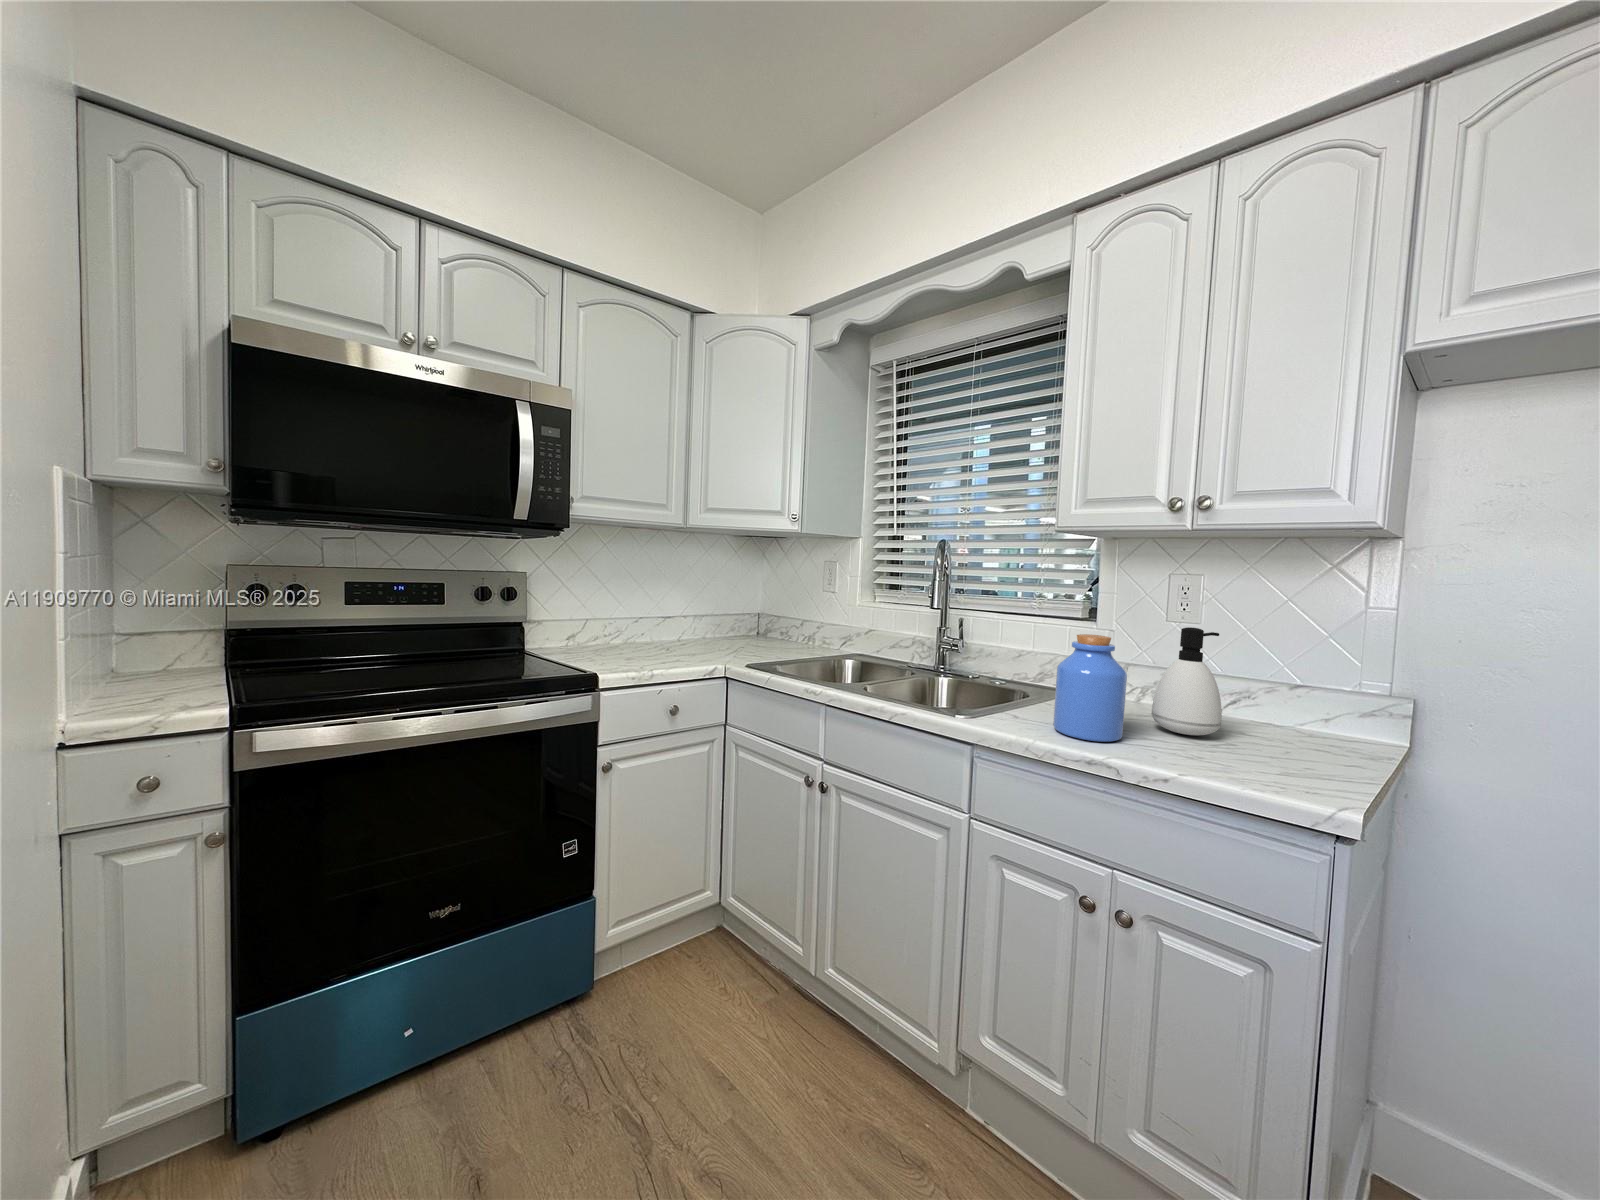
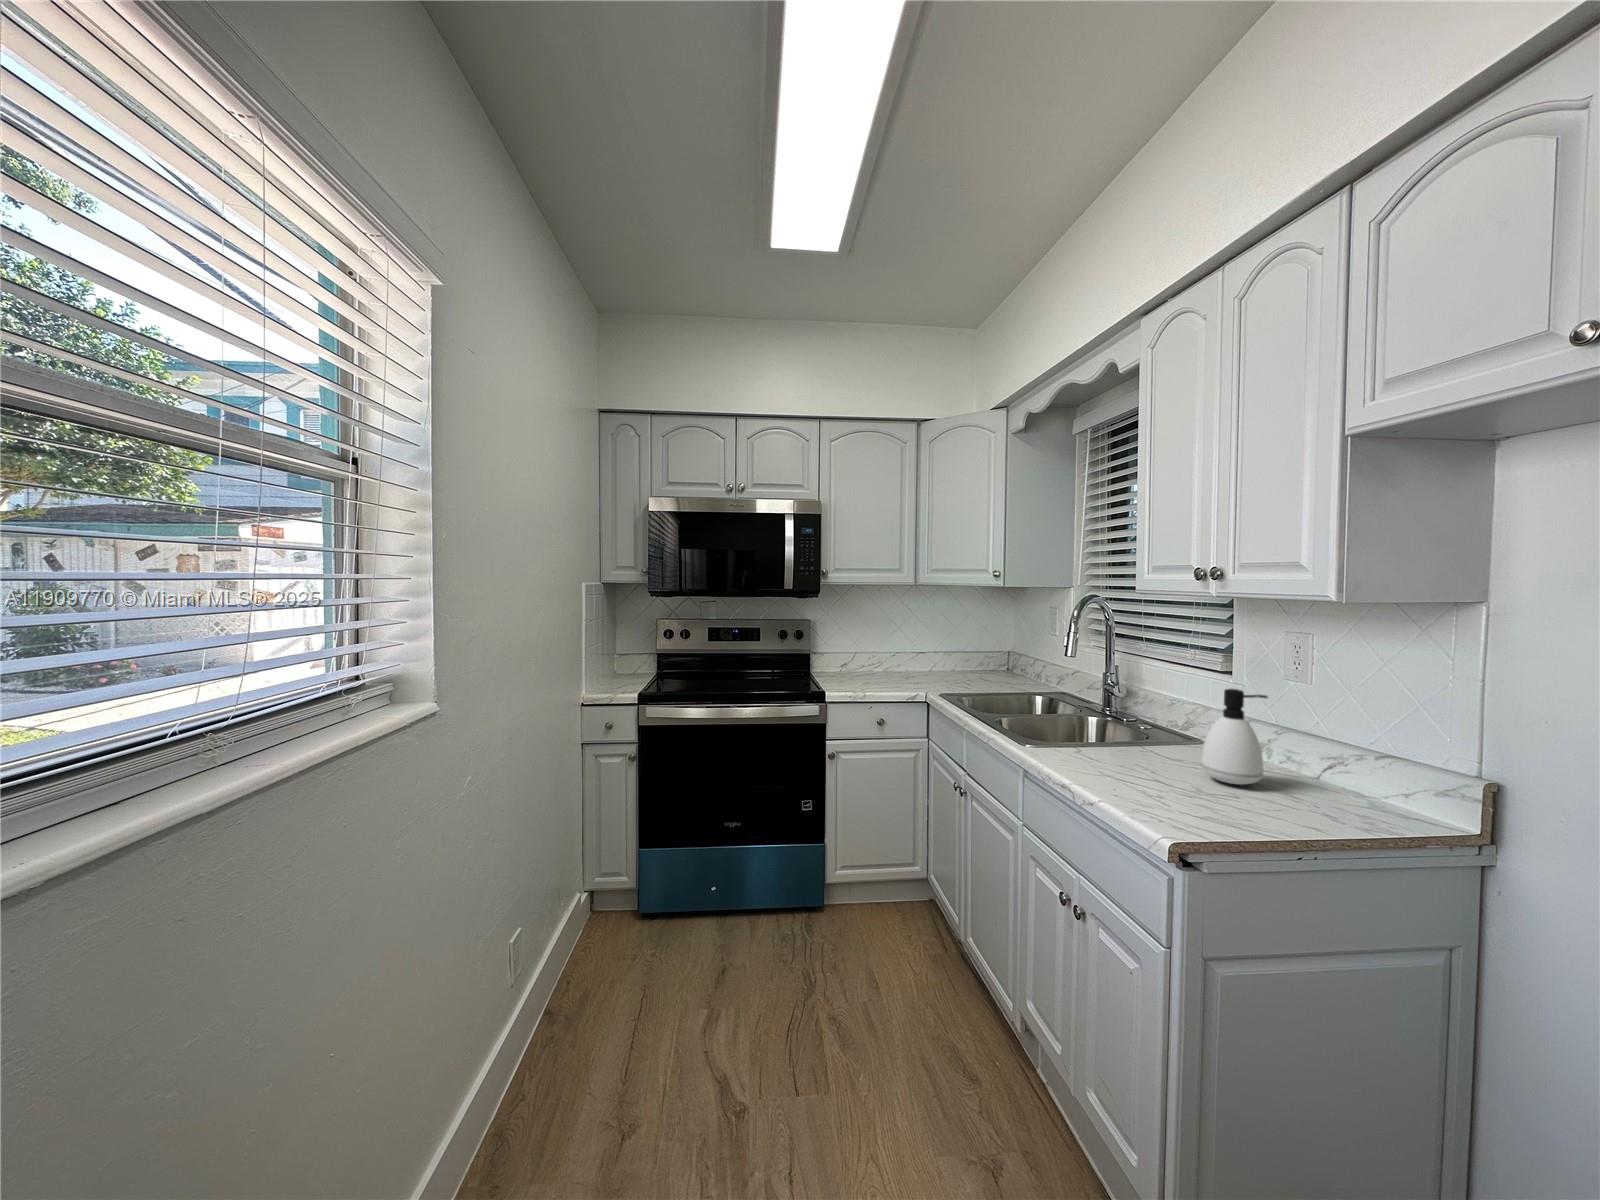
jar: present [1053,634,1127,742] -> none [1098,688,1156,774]

